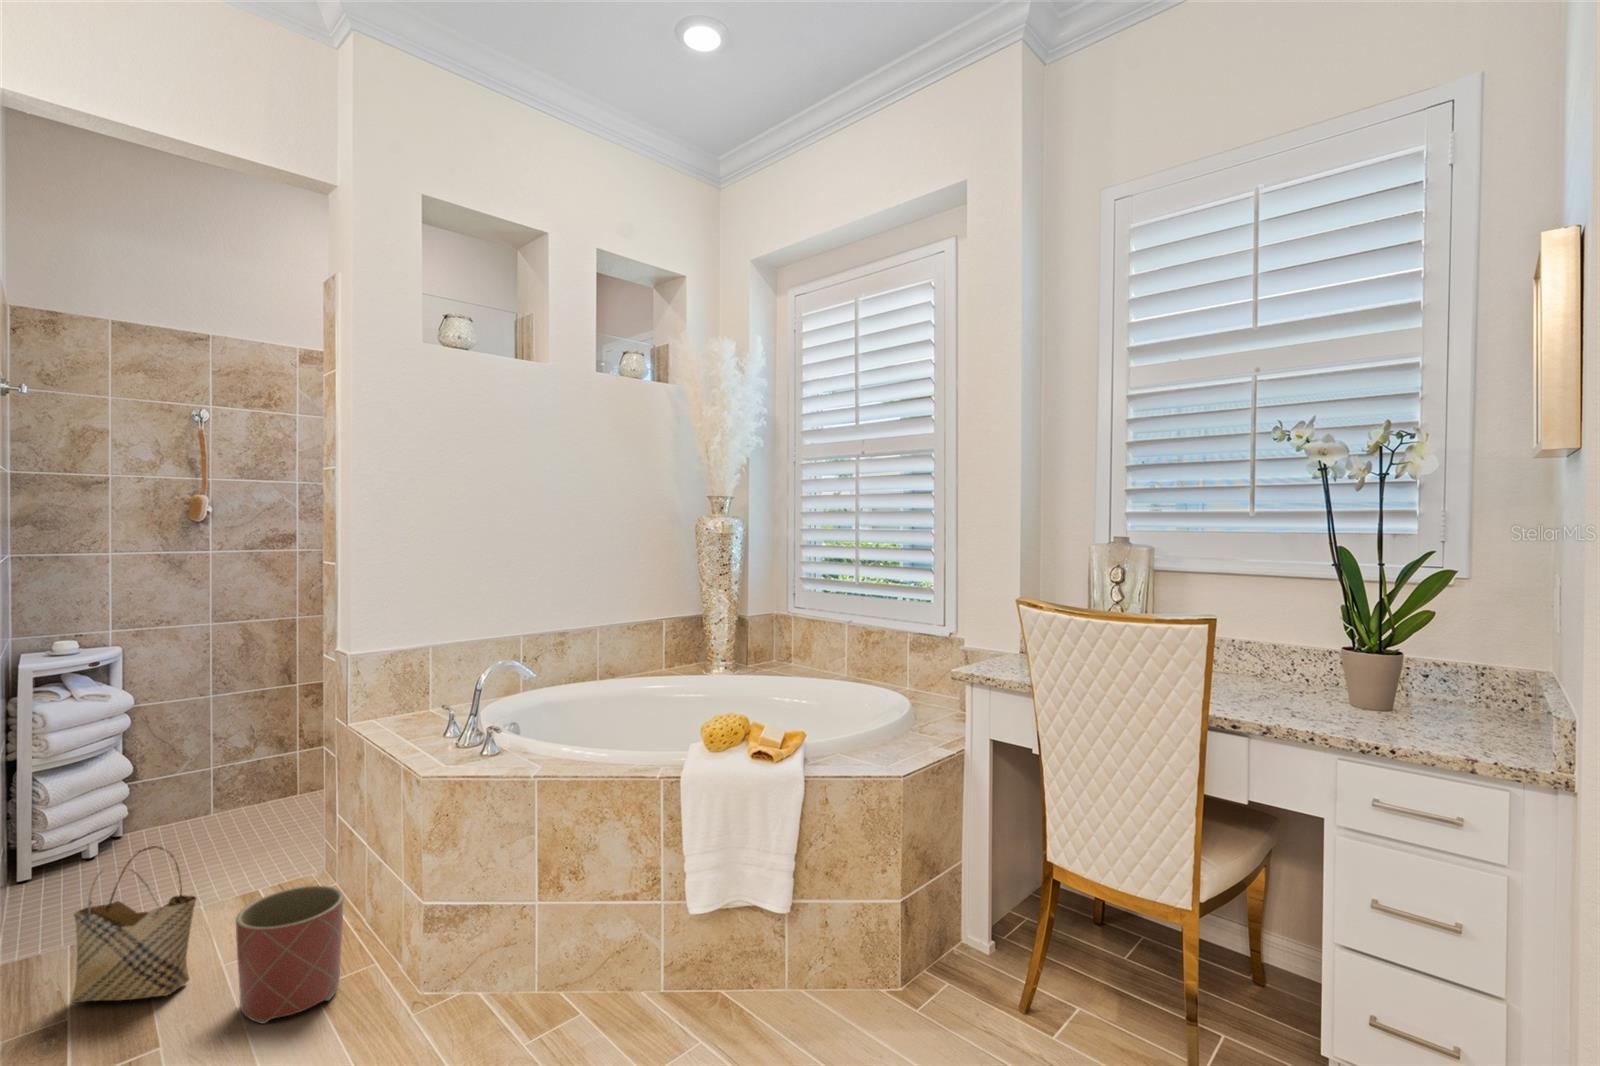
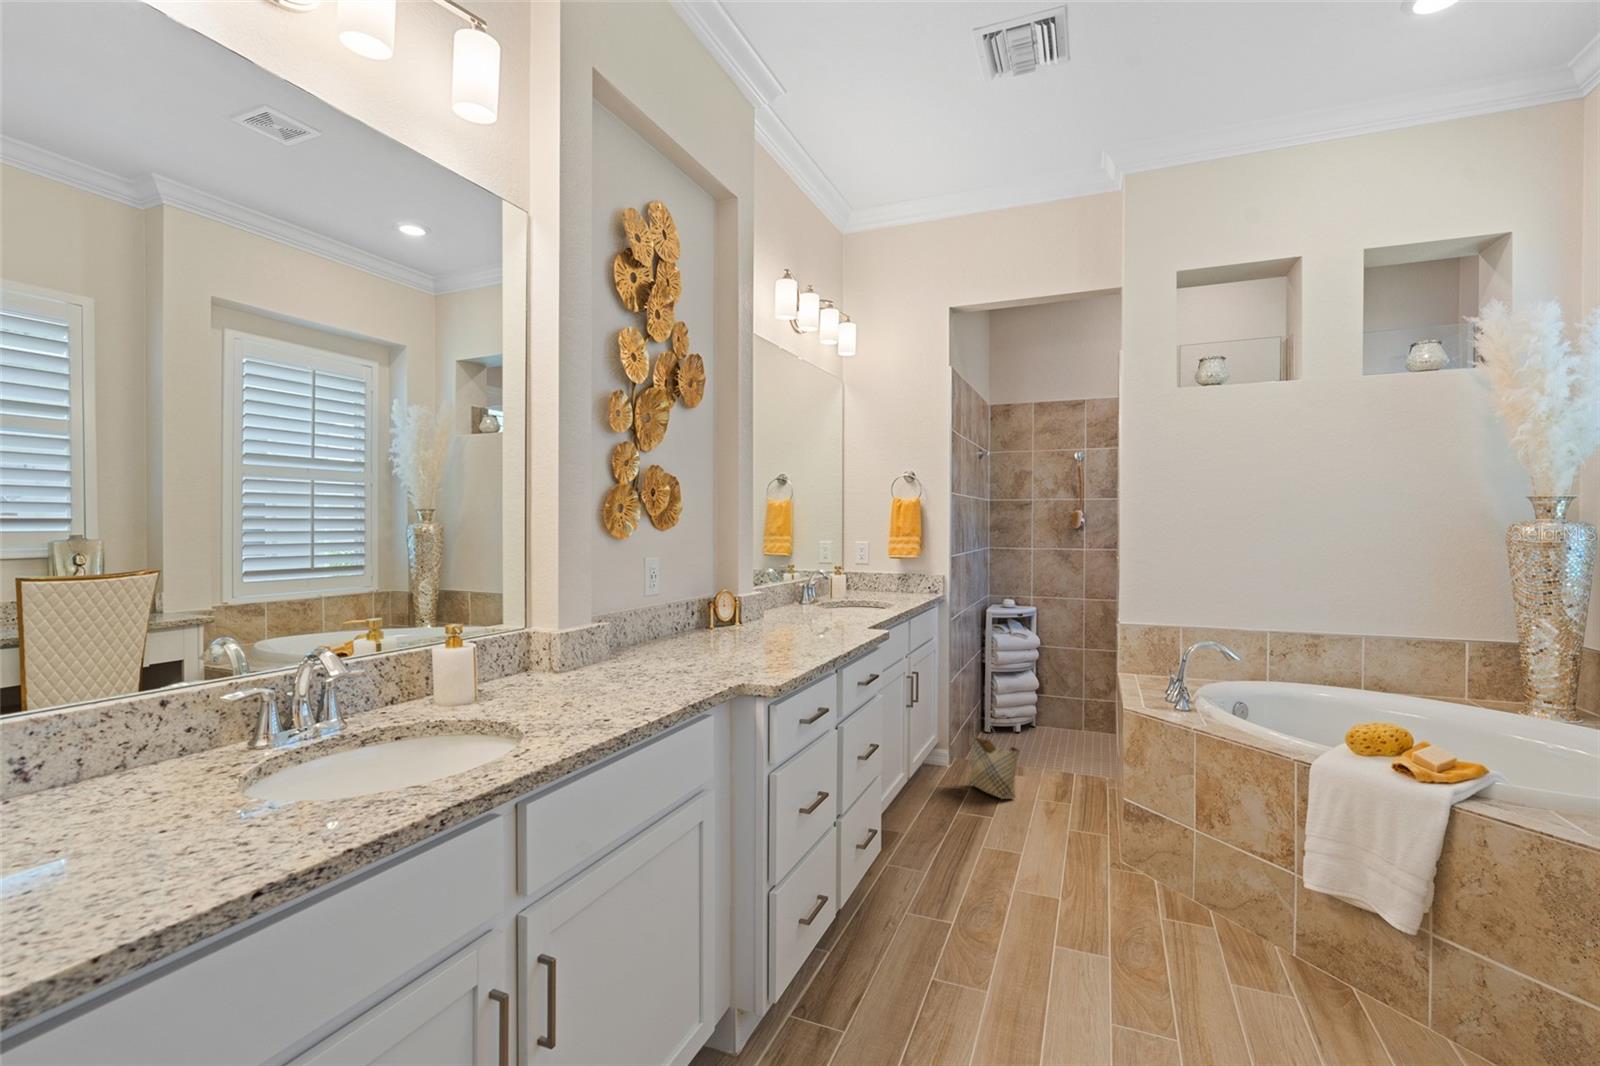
planter: present [236,885,344,1024] -> none [1023,762,1083,839]

